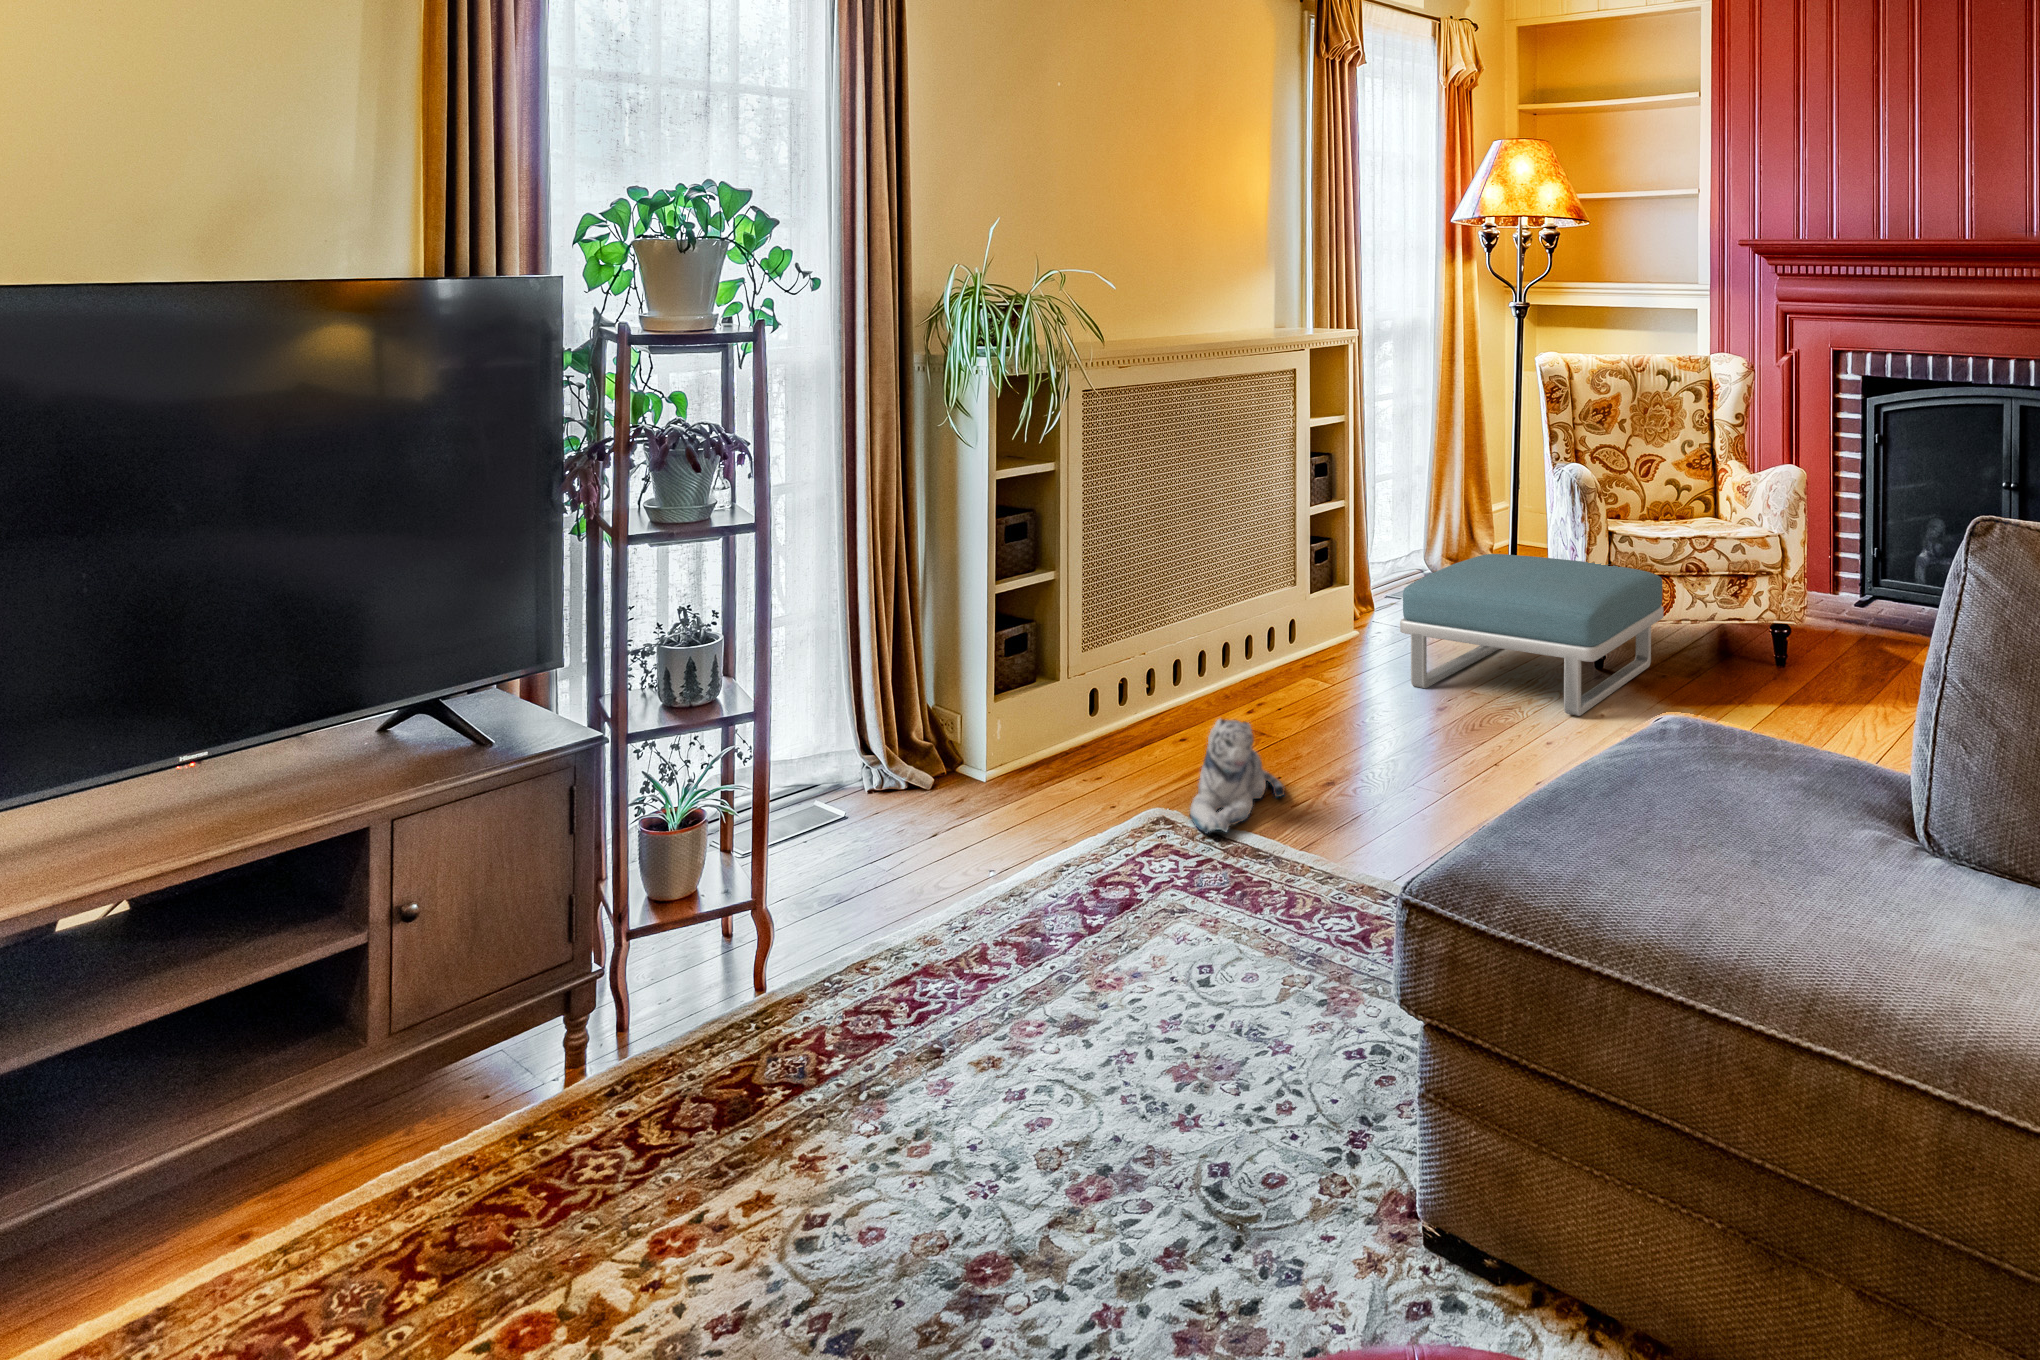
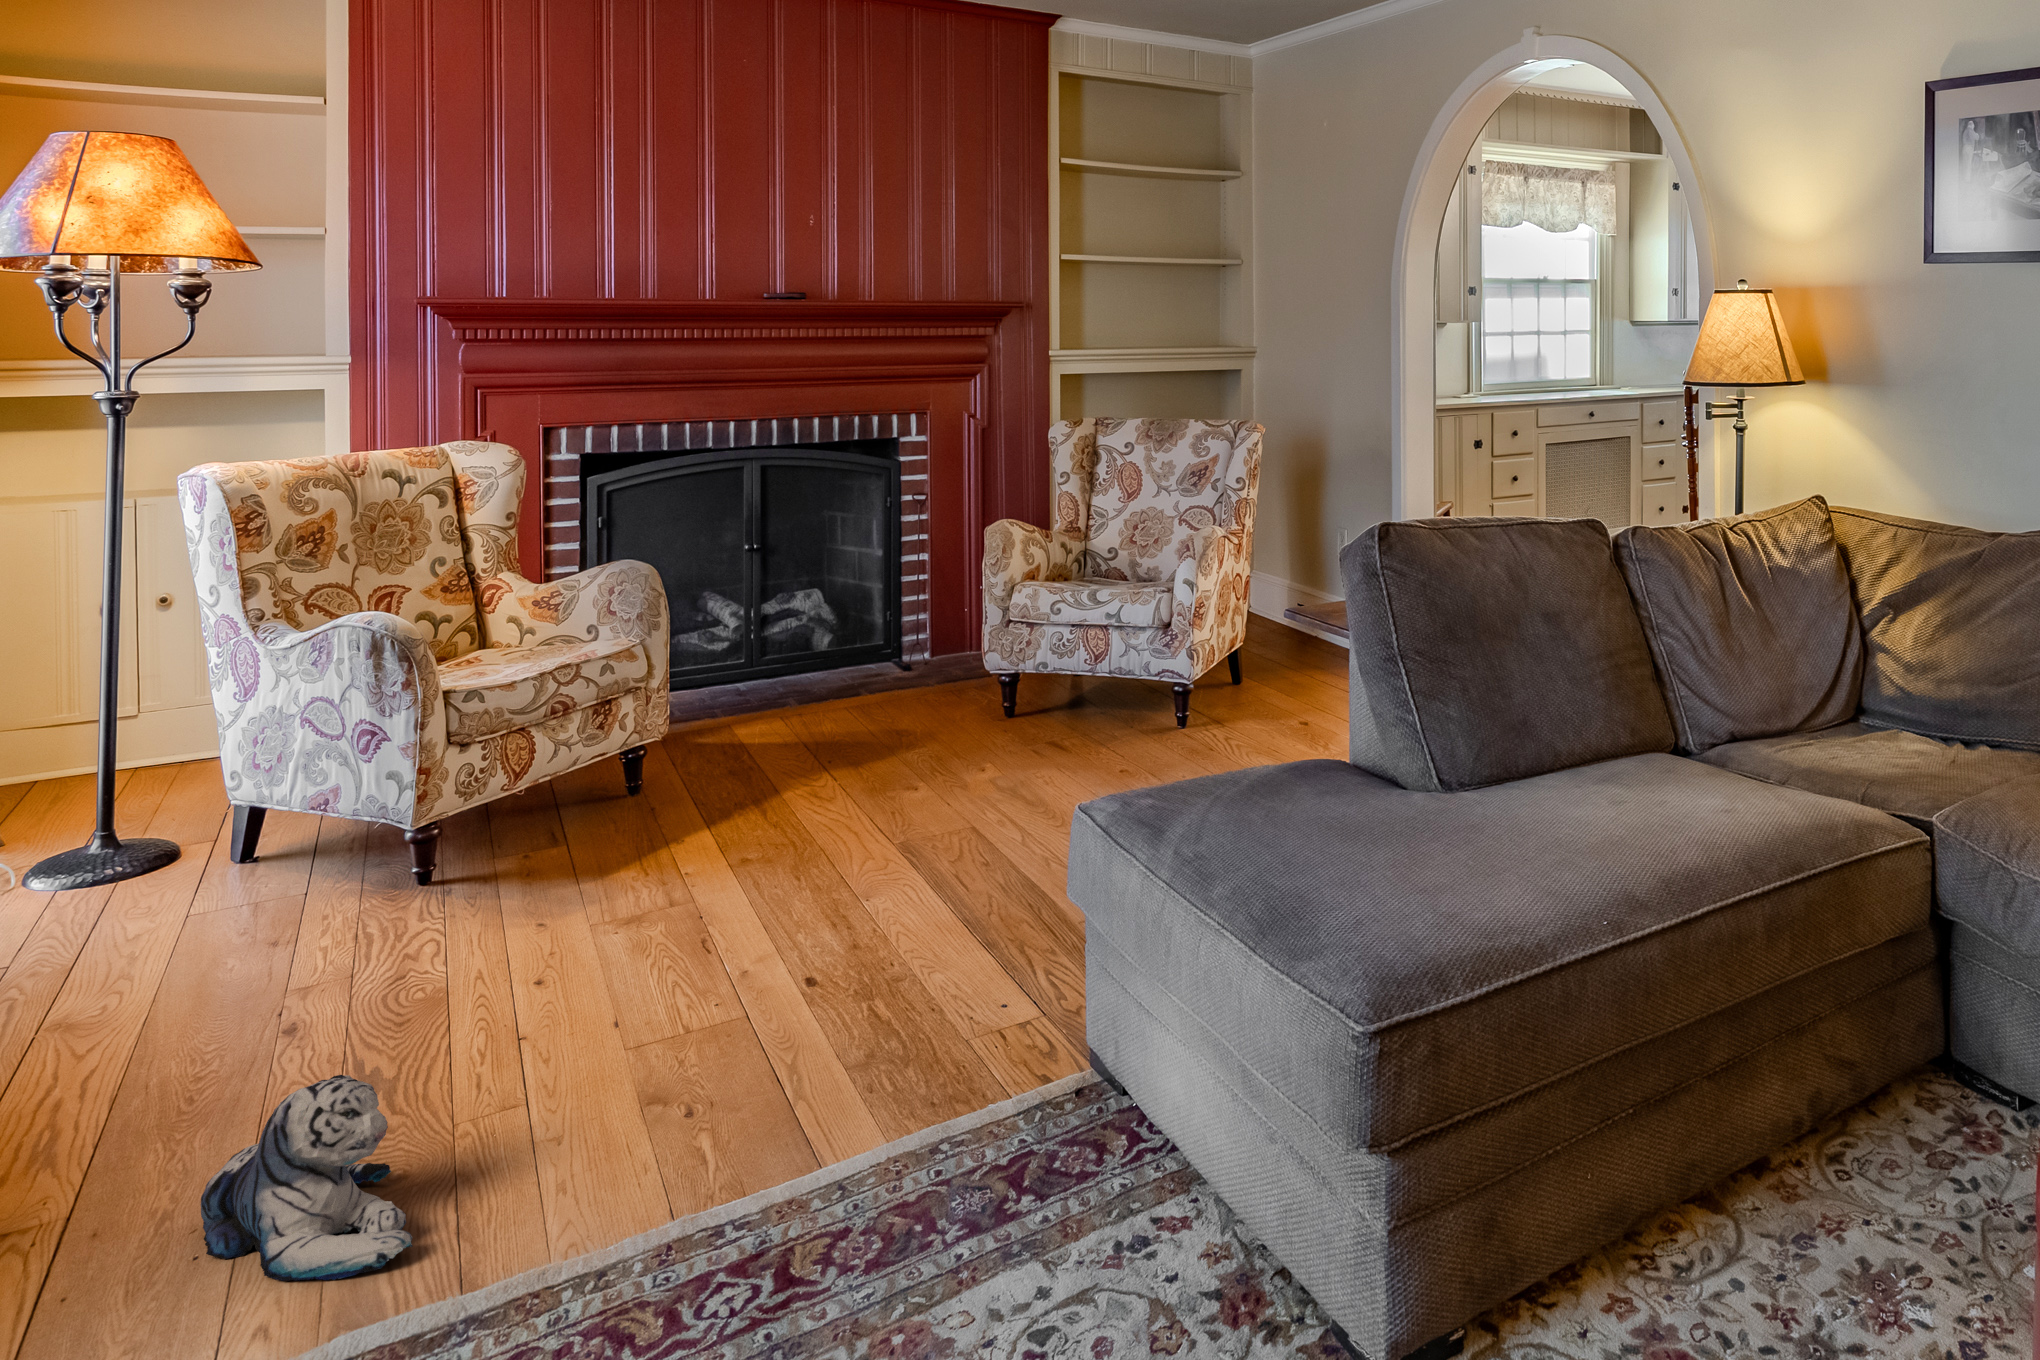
footstool: present [1400,554,1664,716] -> none [185,728,573,1004]

